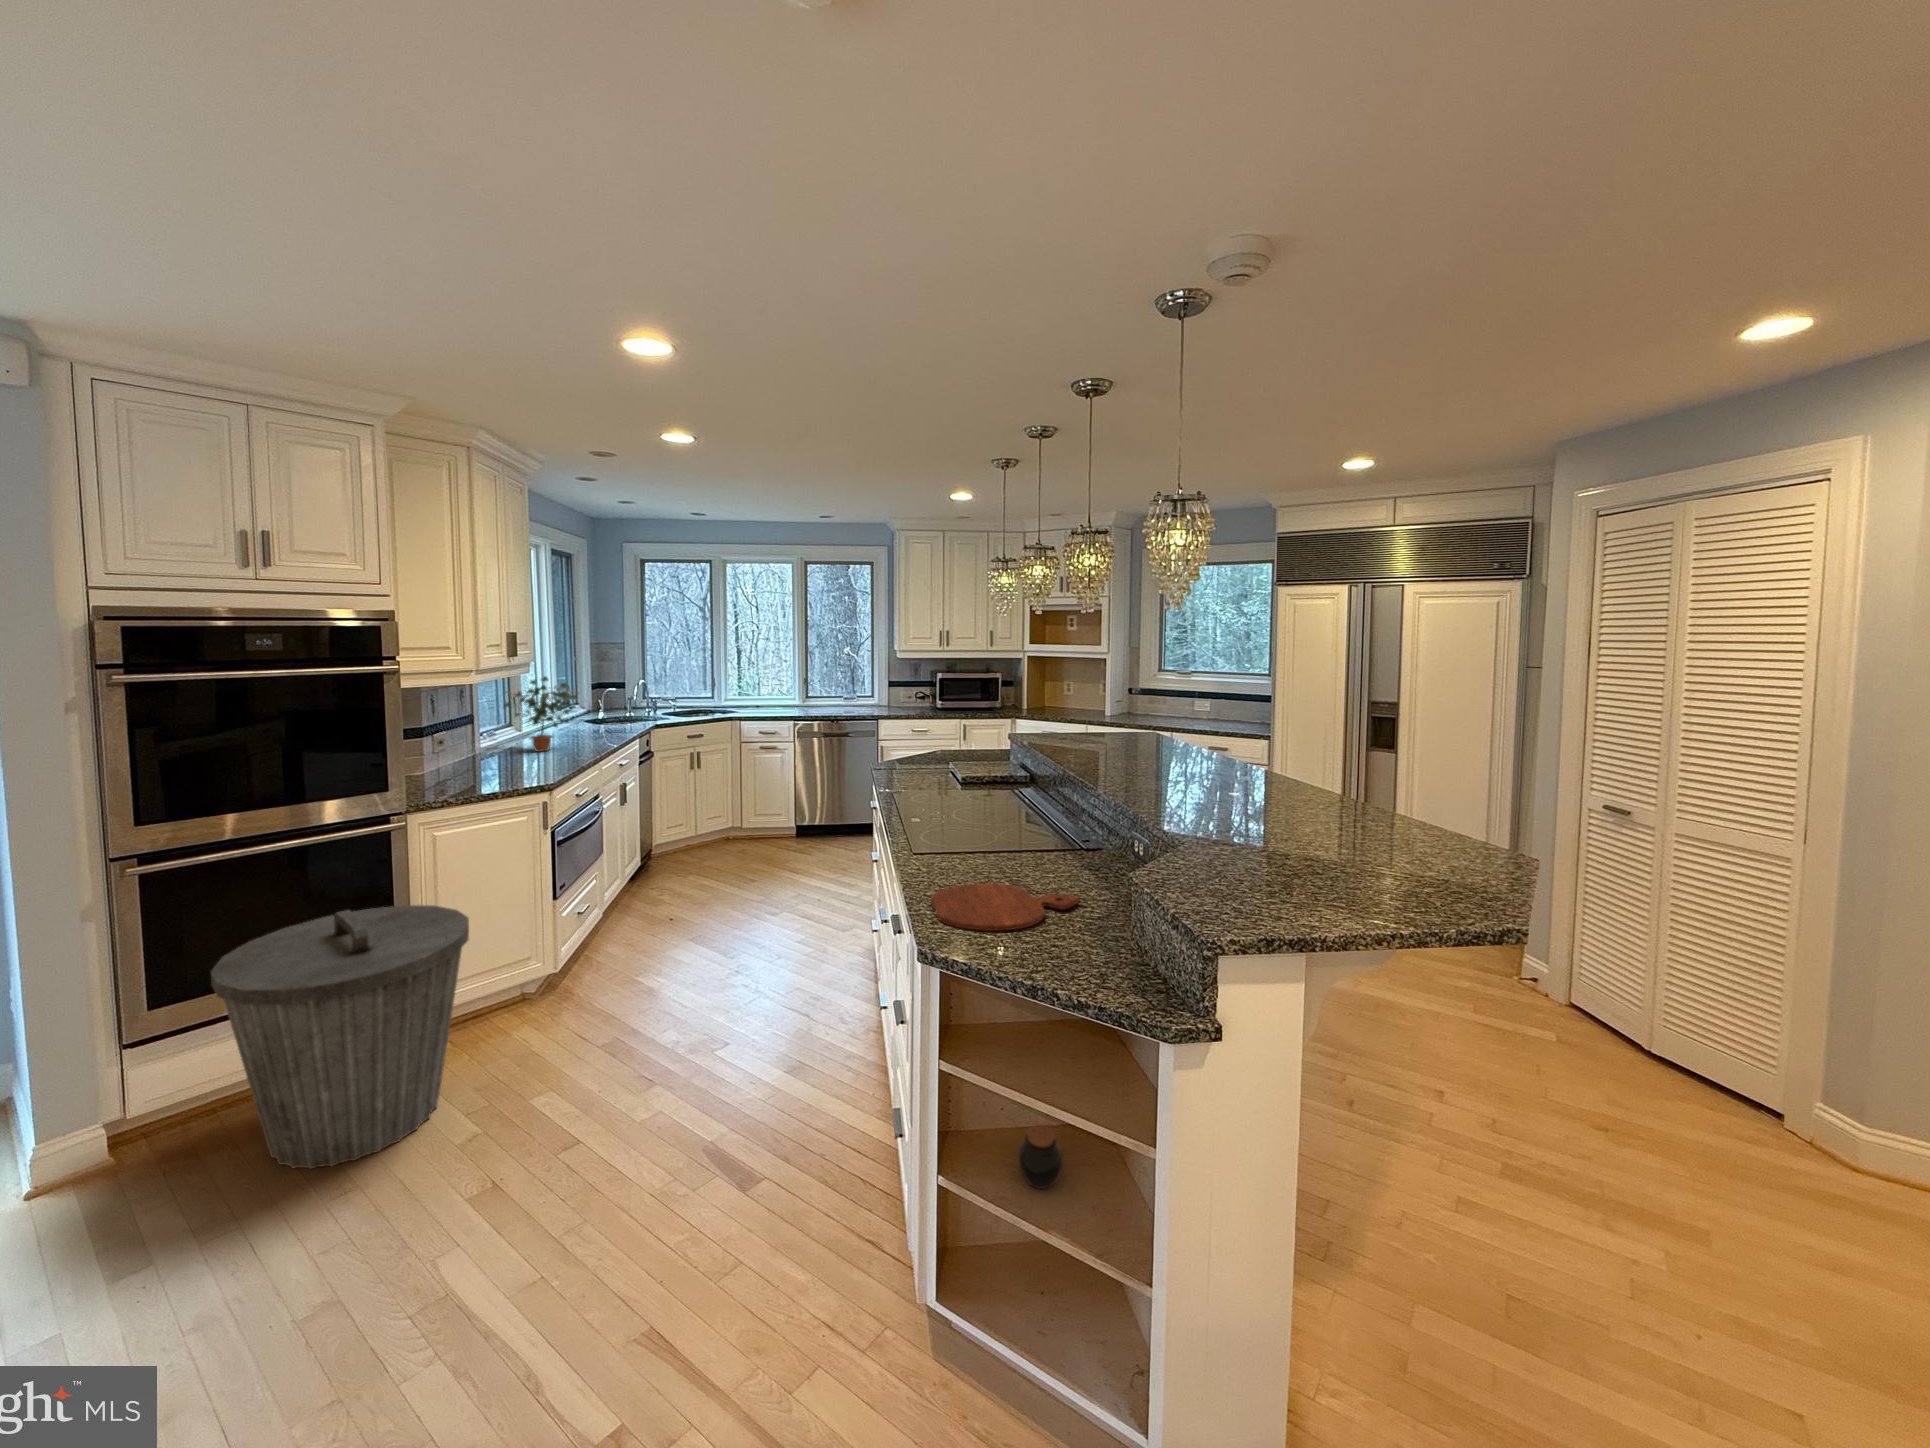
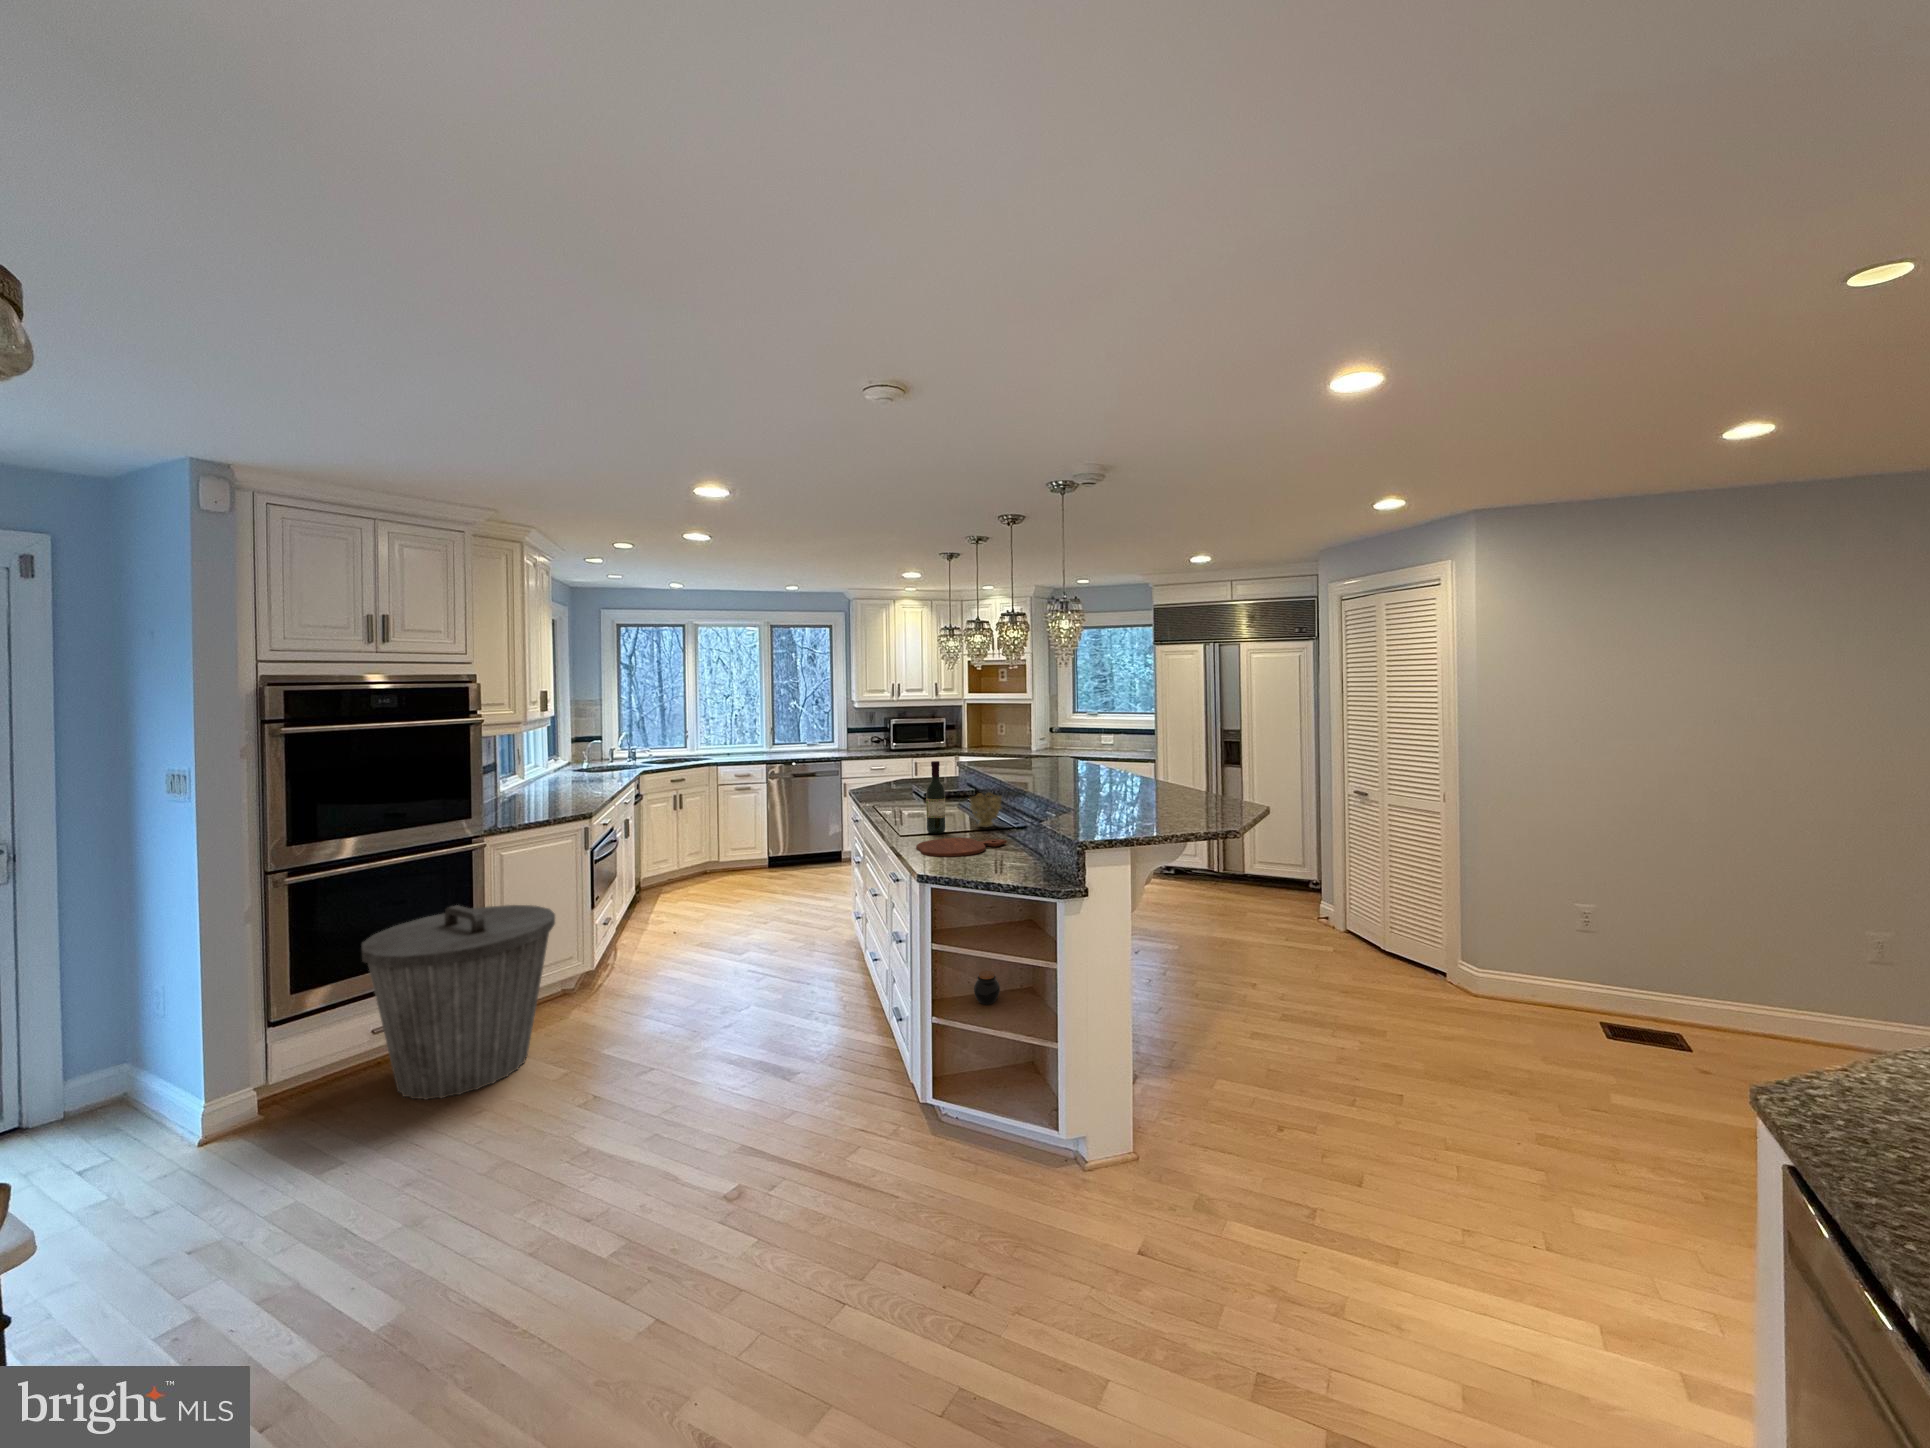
potted plant: present [504,677,577,752] -> none [521,728,595,793]
wine bottle: none [954,754,983,867] -> present [926,761,946,834]
decorative bowl: none [1020,802,1073,858] -> present [969,793,1002,827]

